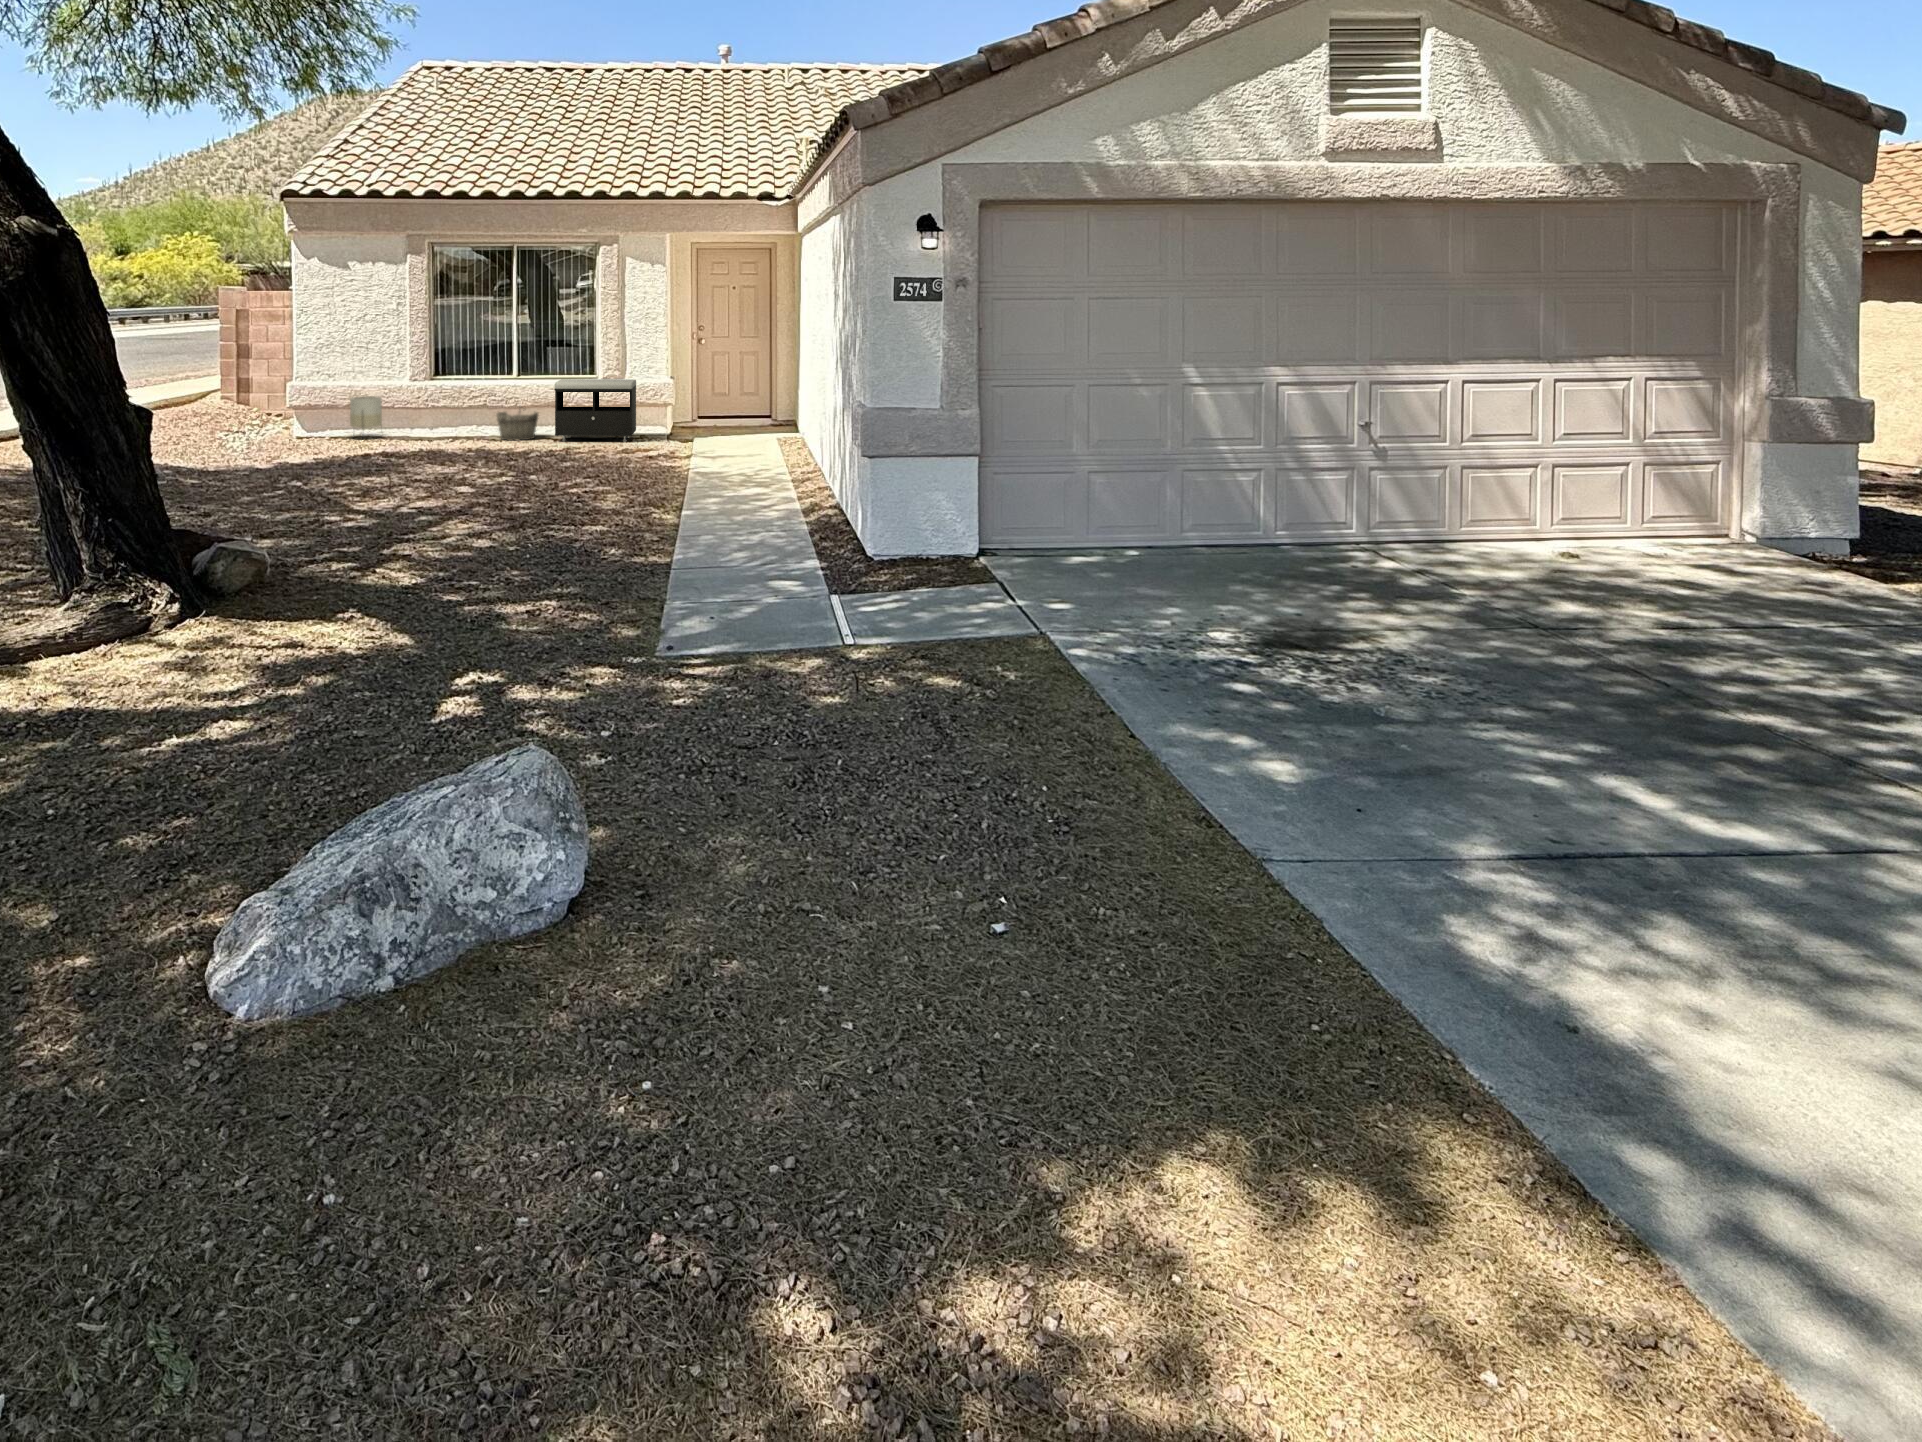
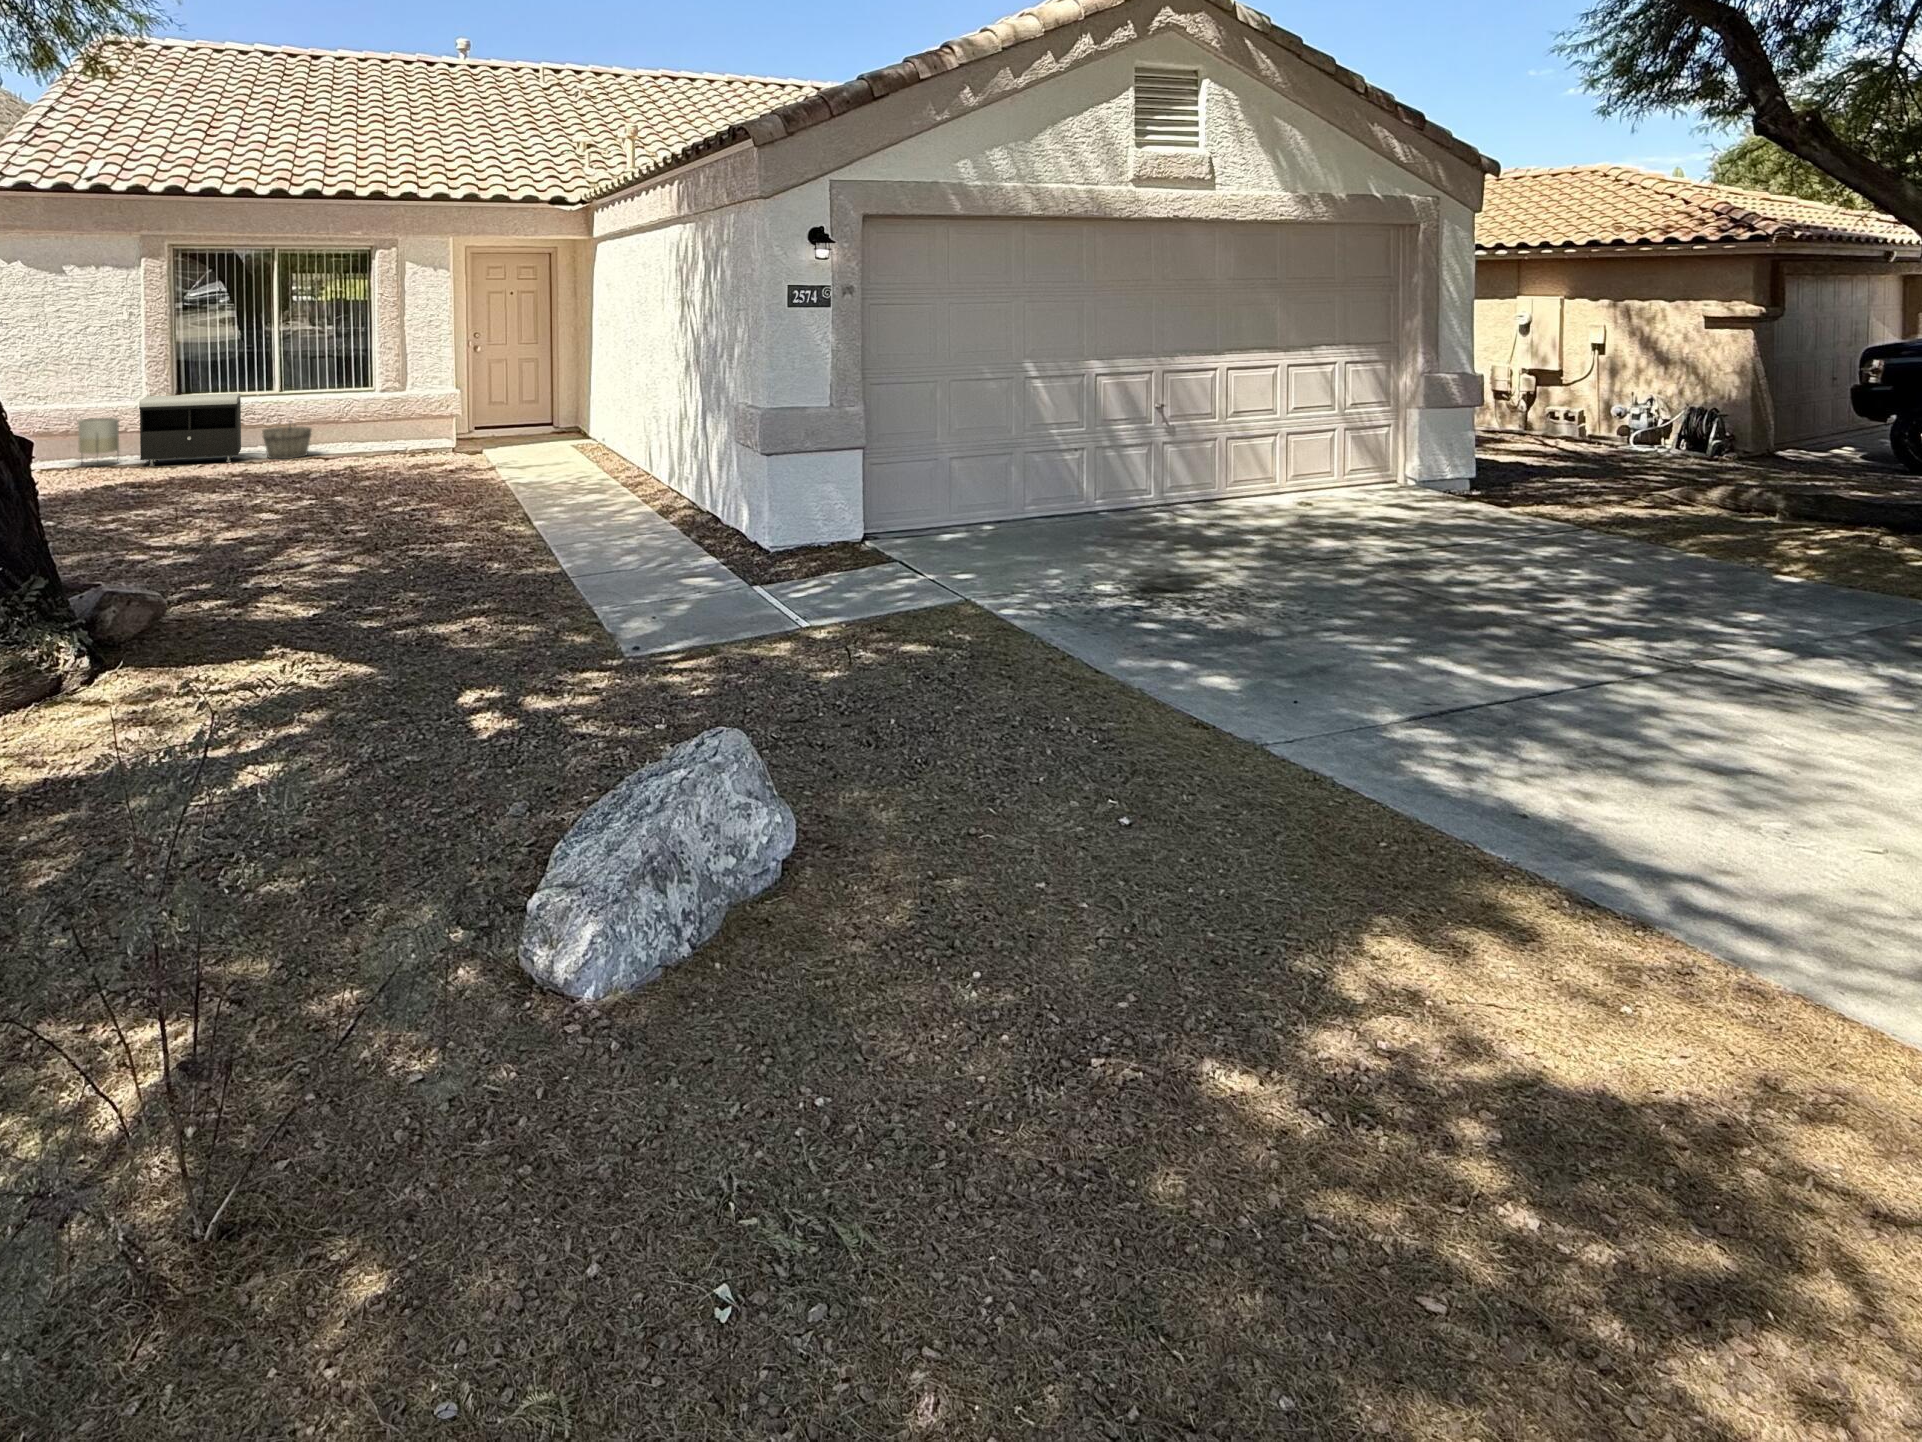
storage bench: present [554,379,636,442] -> present [139,394,241,466]

